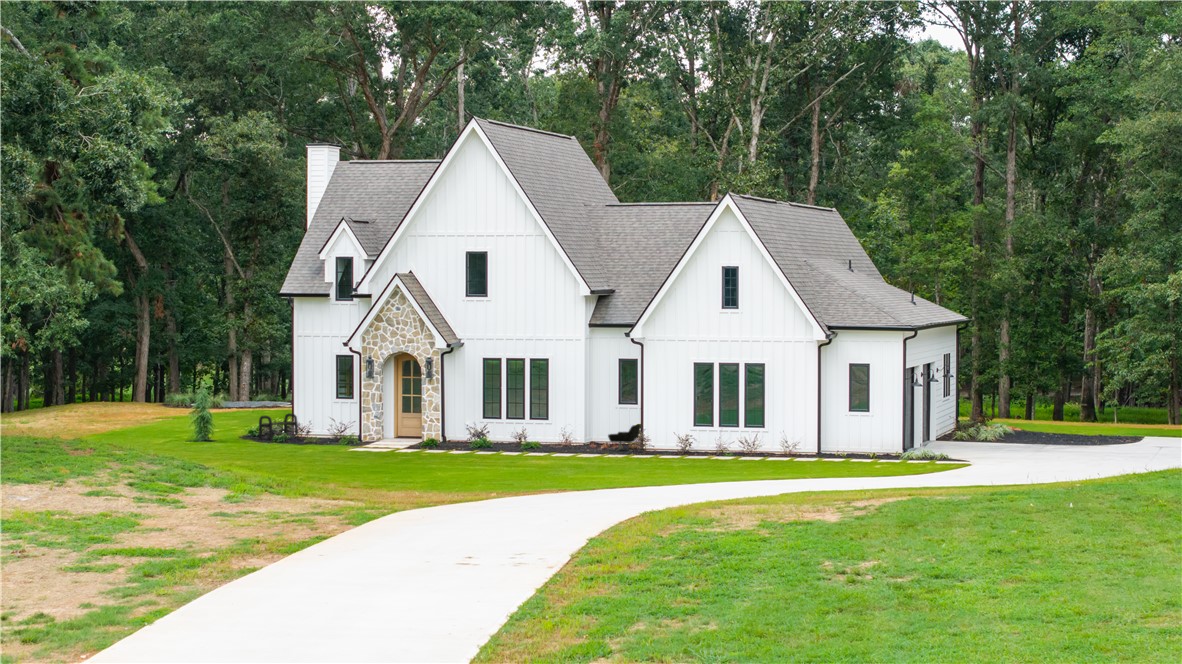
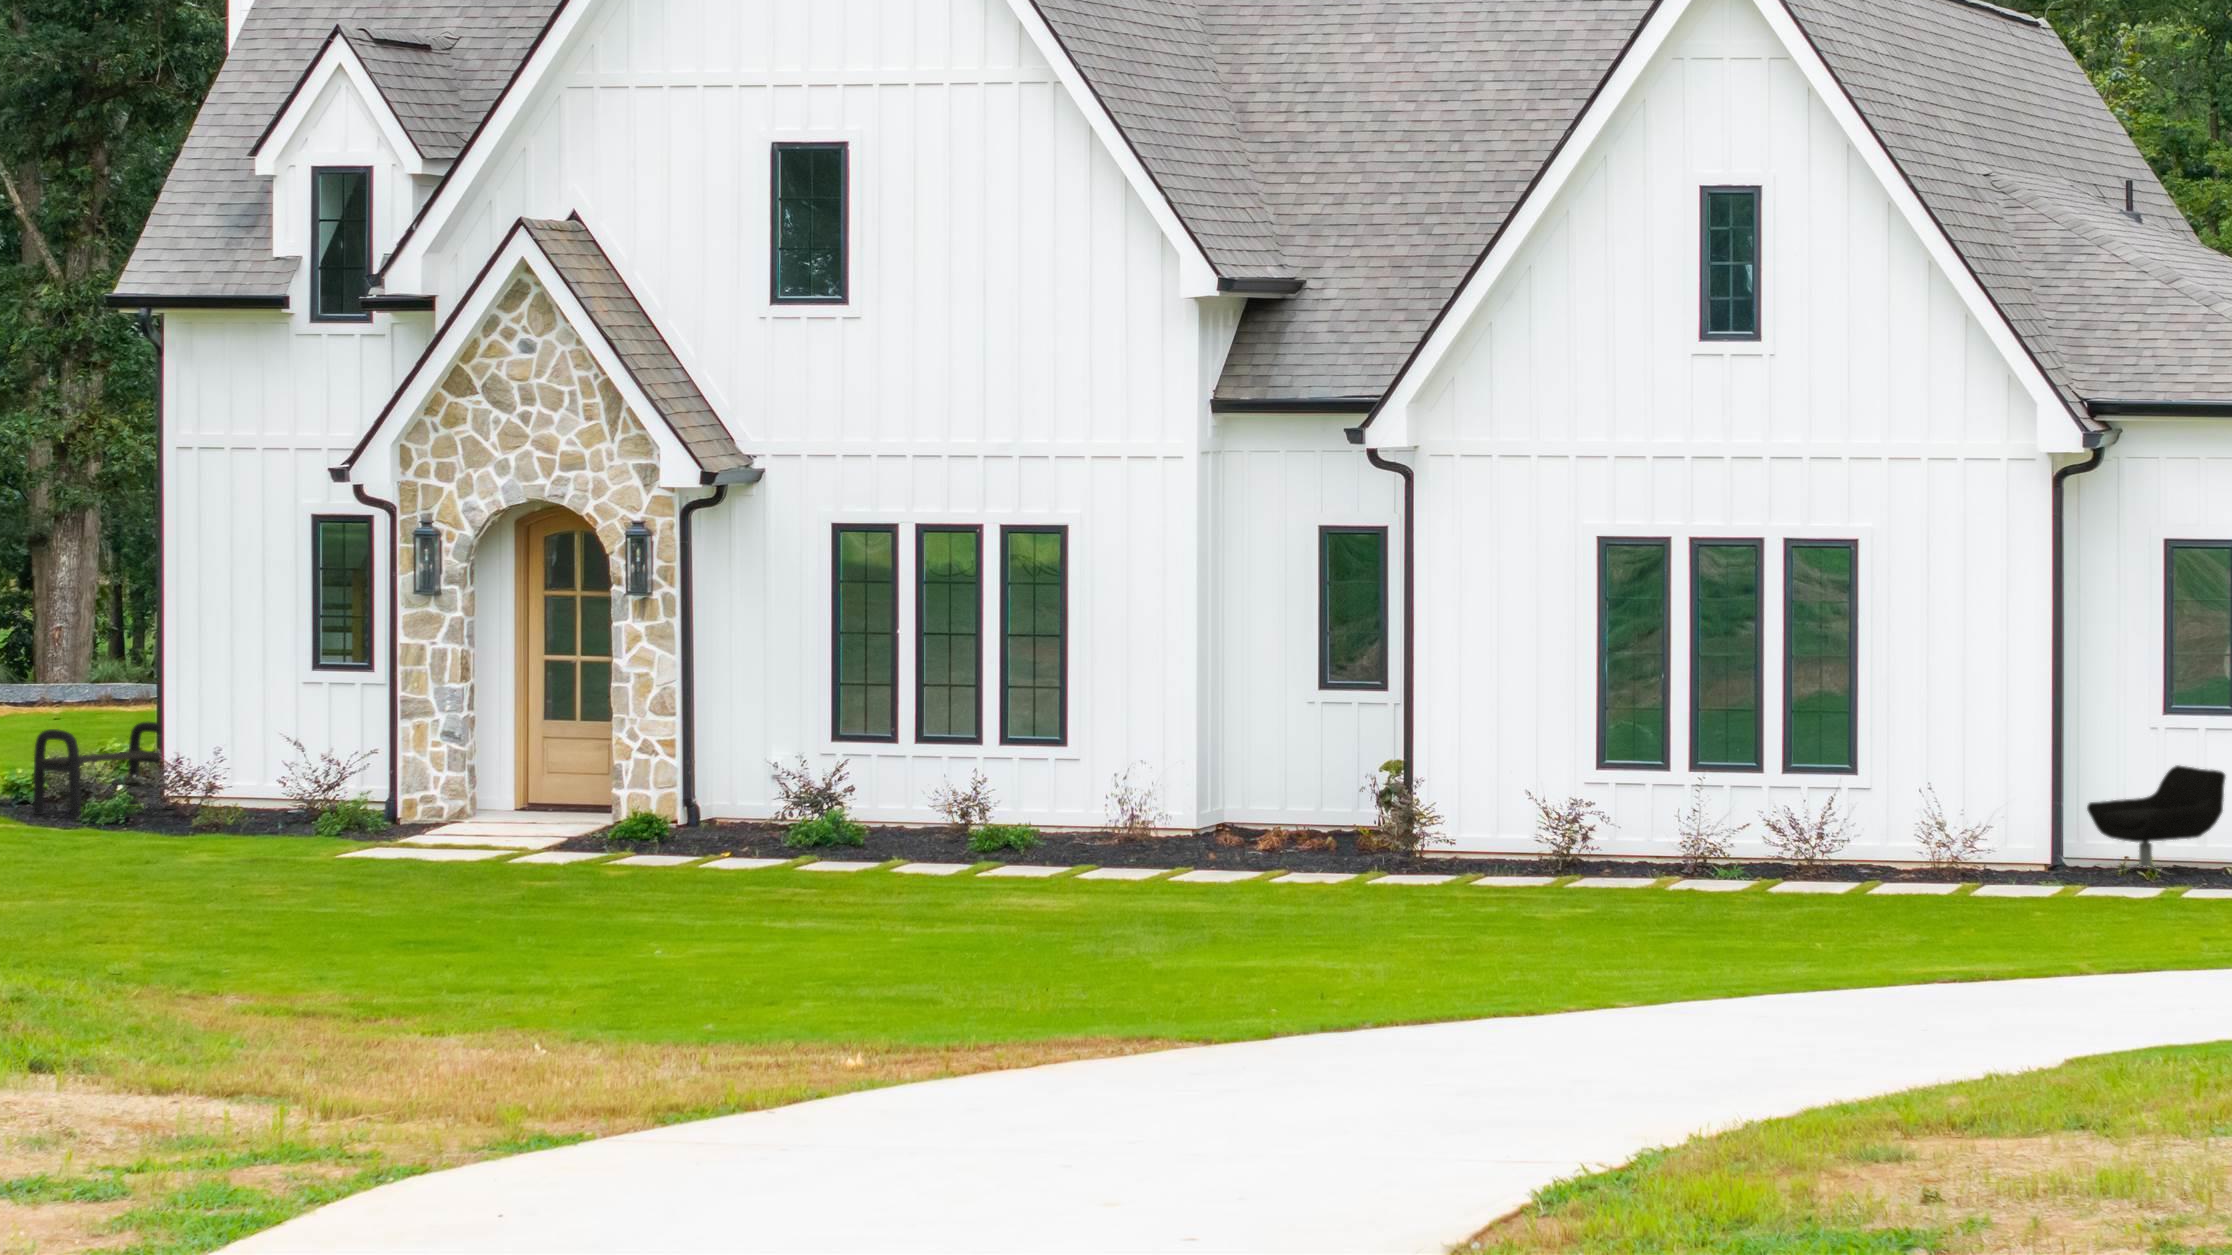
lounge chair: present [608,424,641,450] -> present [2087,765,2226,875]

